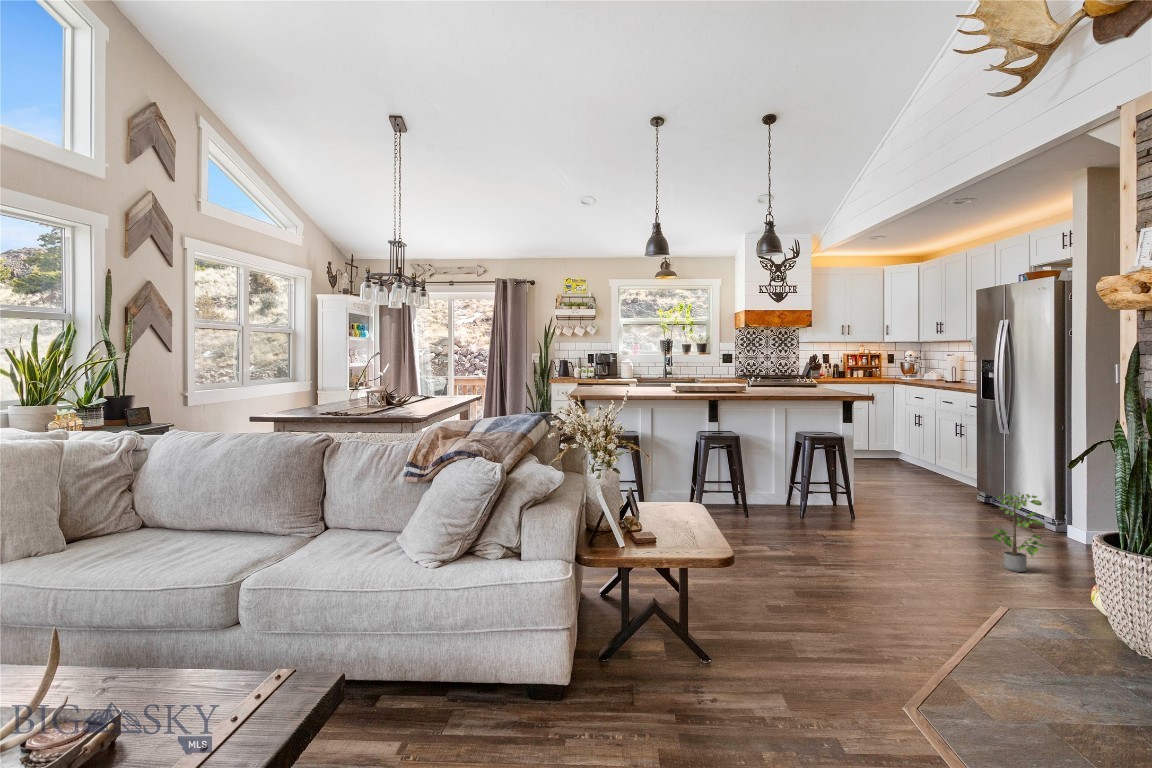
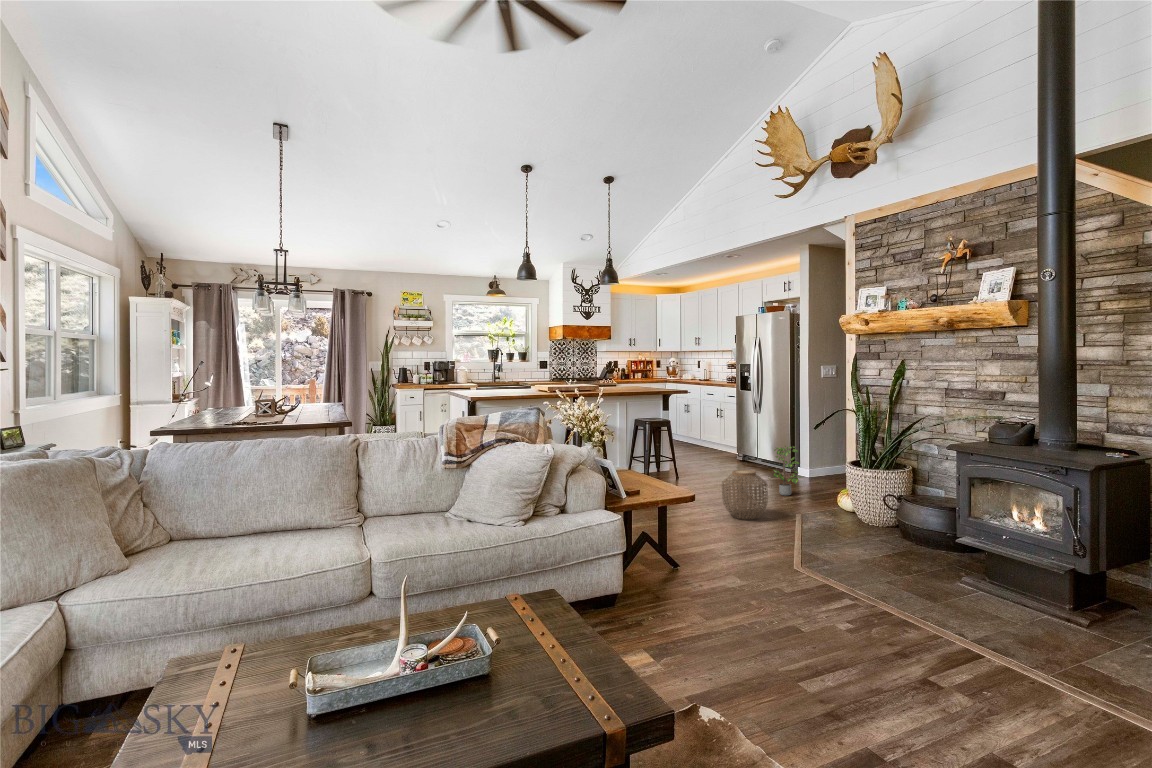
woven basket: none [868,523,946,603] -> present [722,470,768,519]

